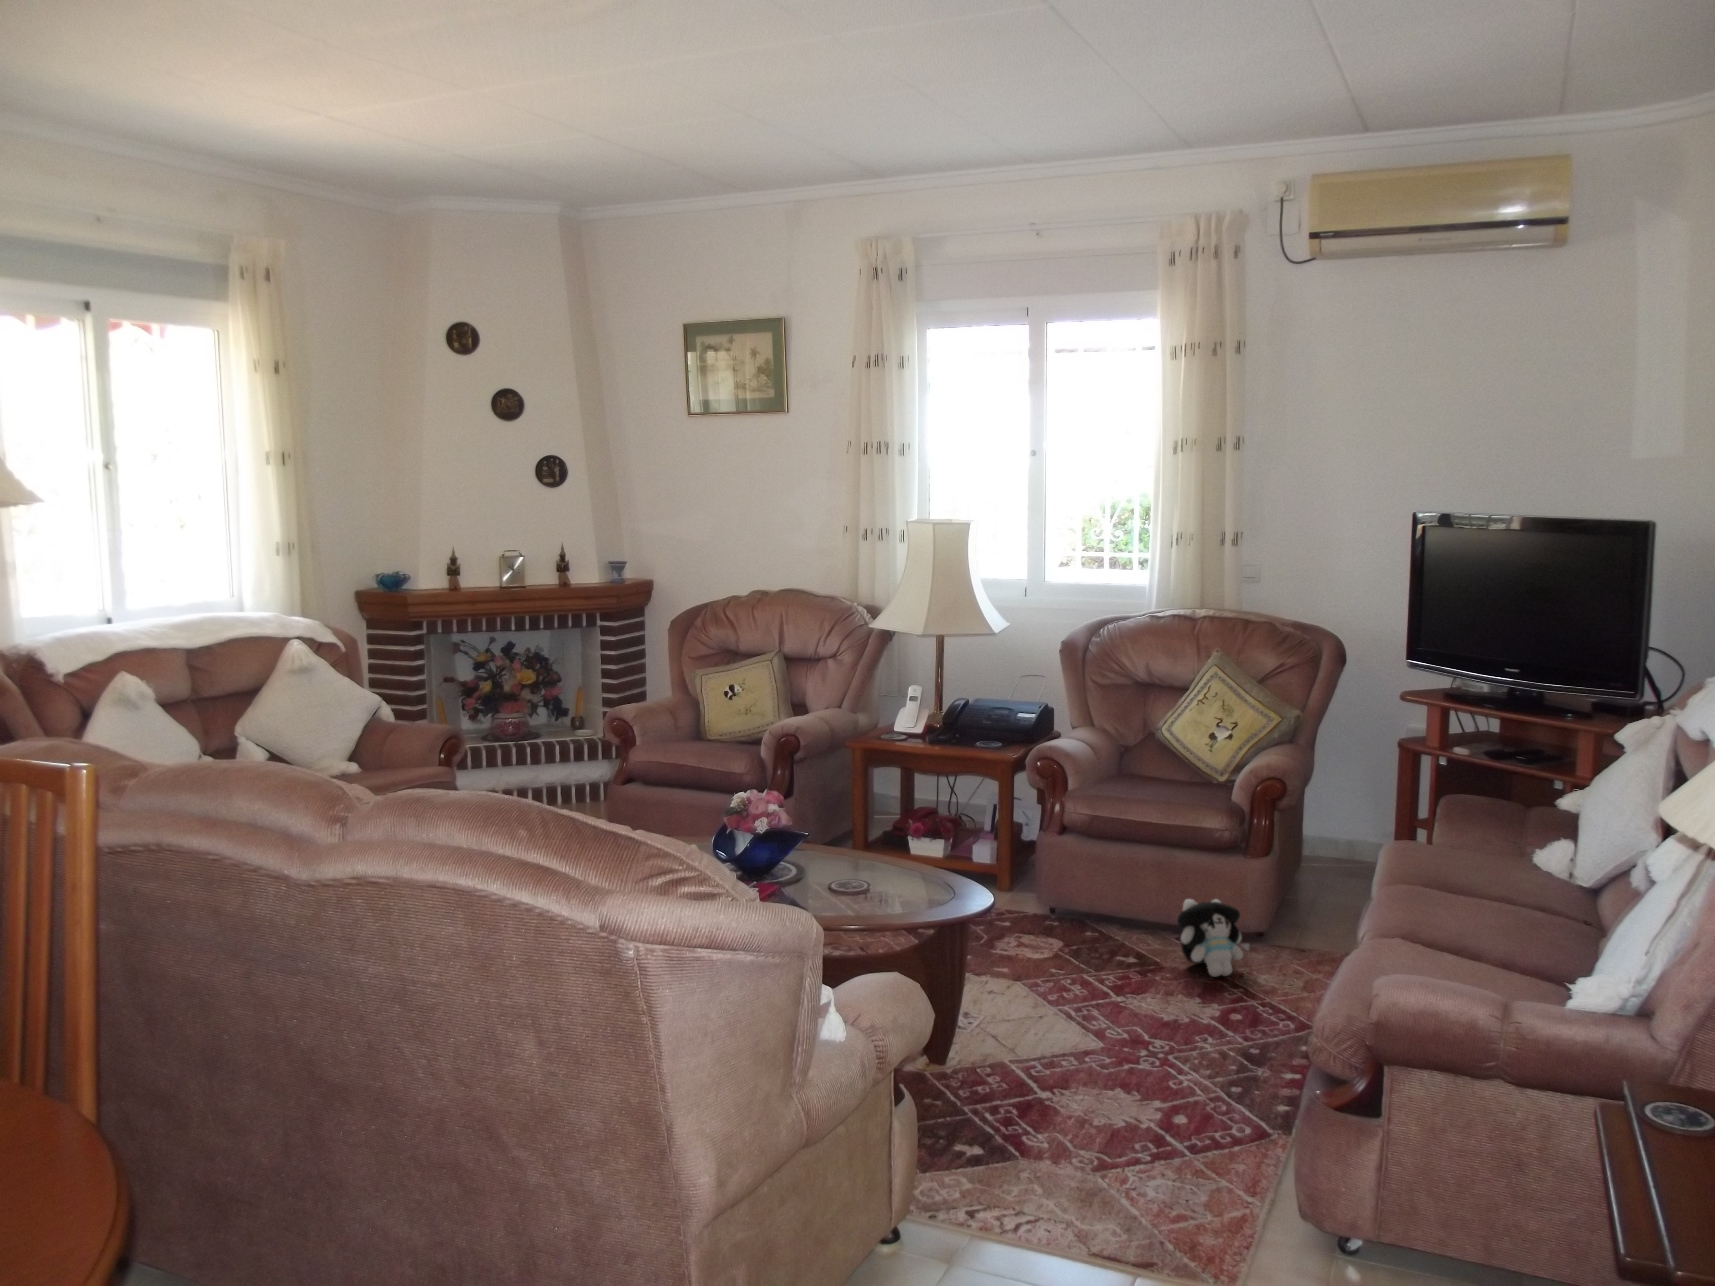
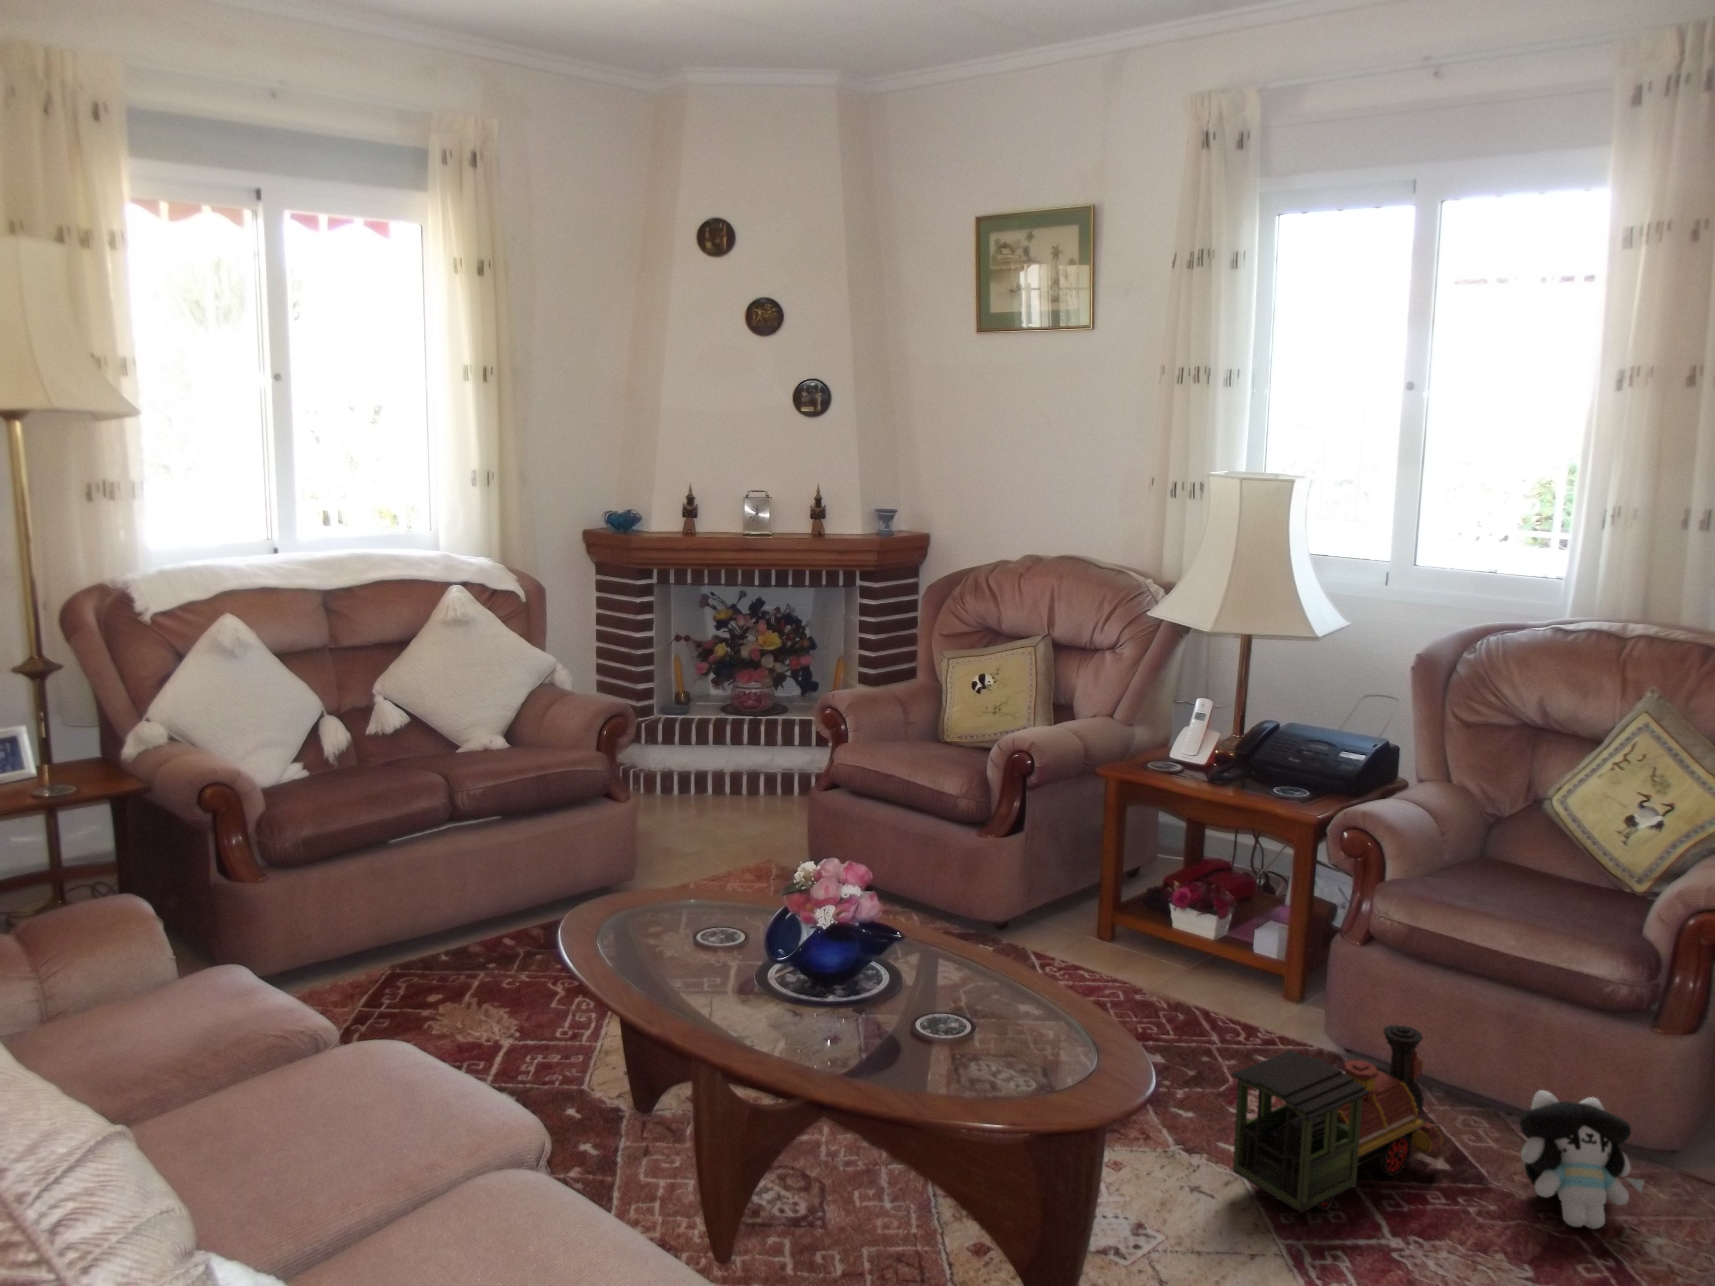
toy train: none [1012,873,1132,992] -> present [1232,1025,1443,1213]

